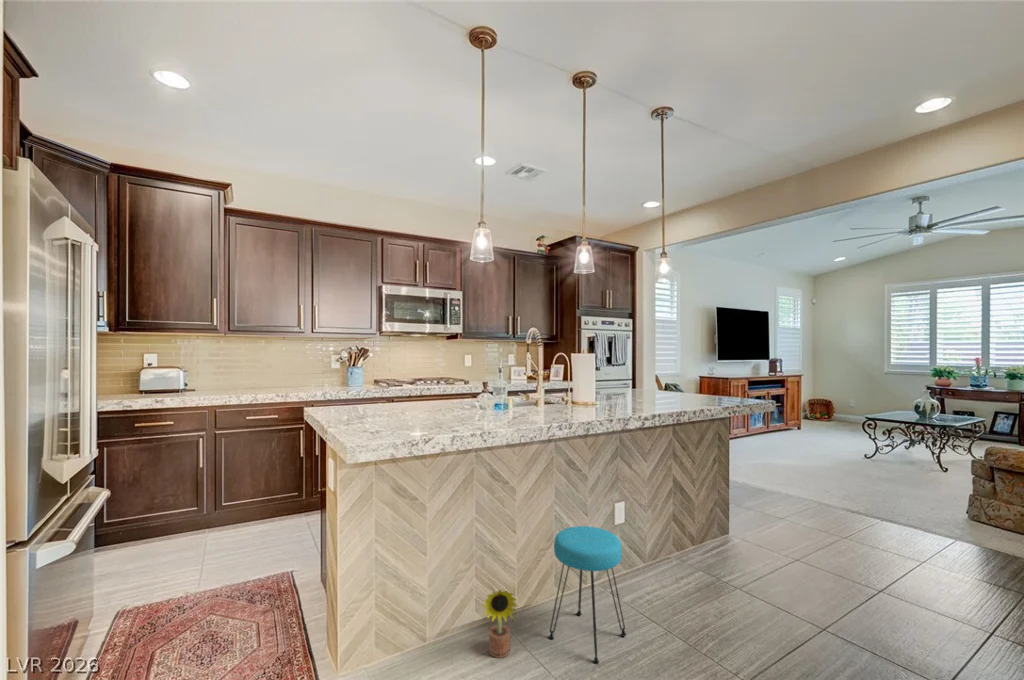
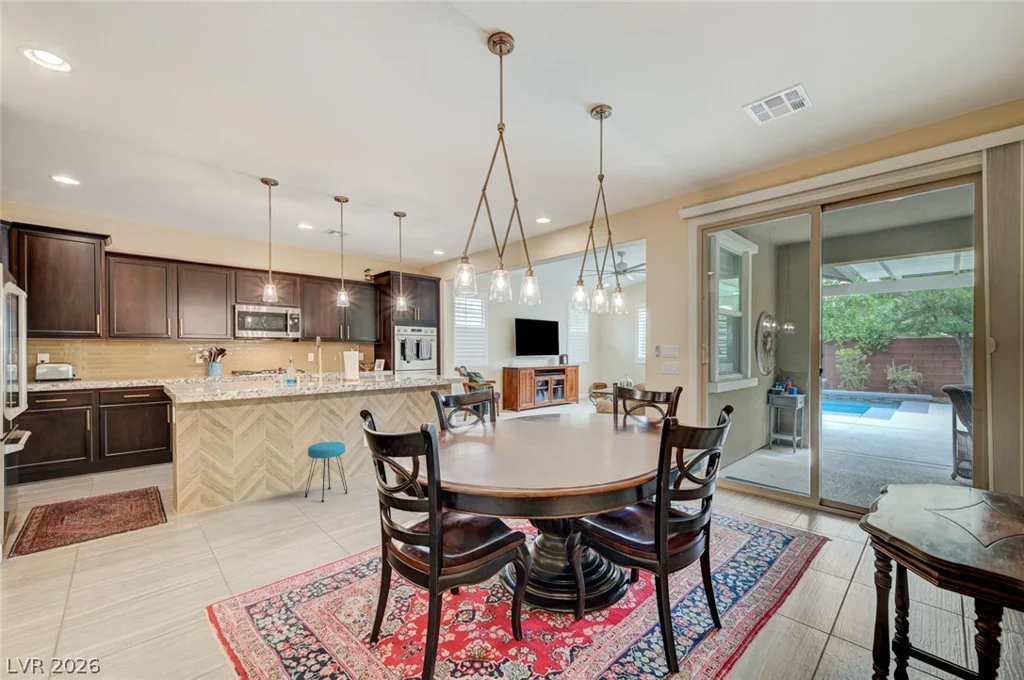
decorative plant: present [483,590,517,658] -> none [260,469,280,504]

